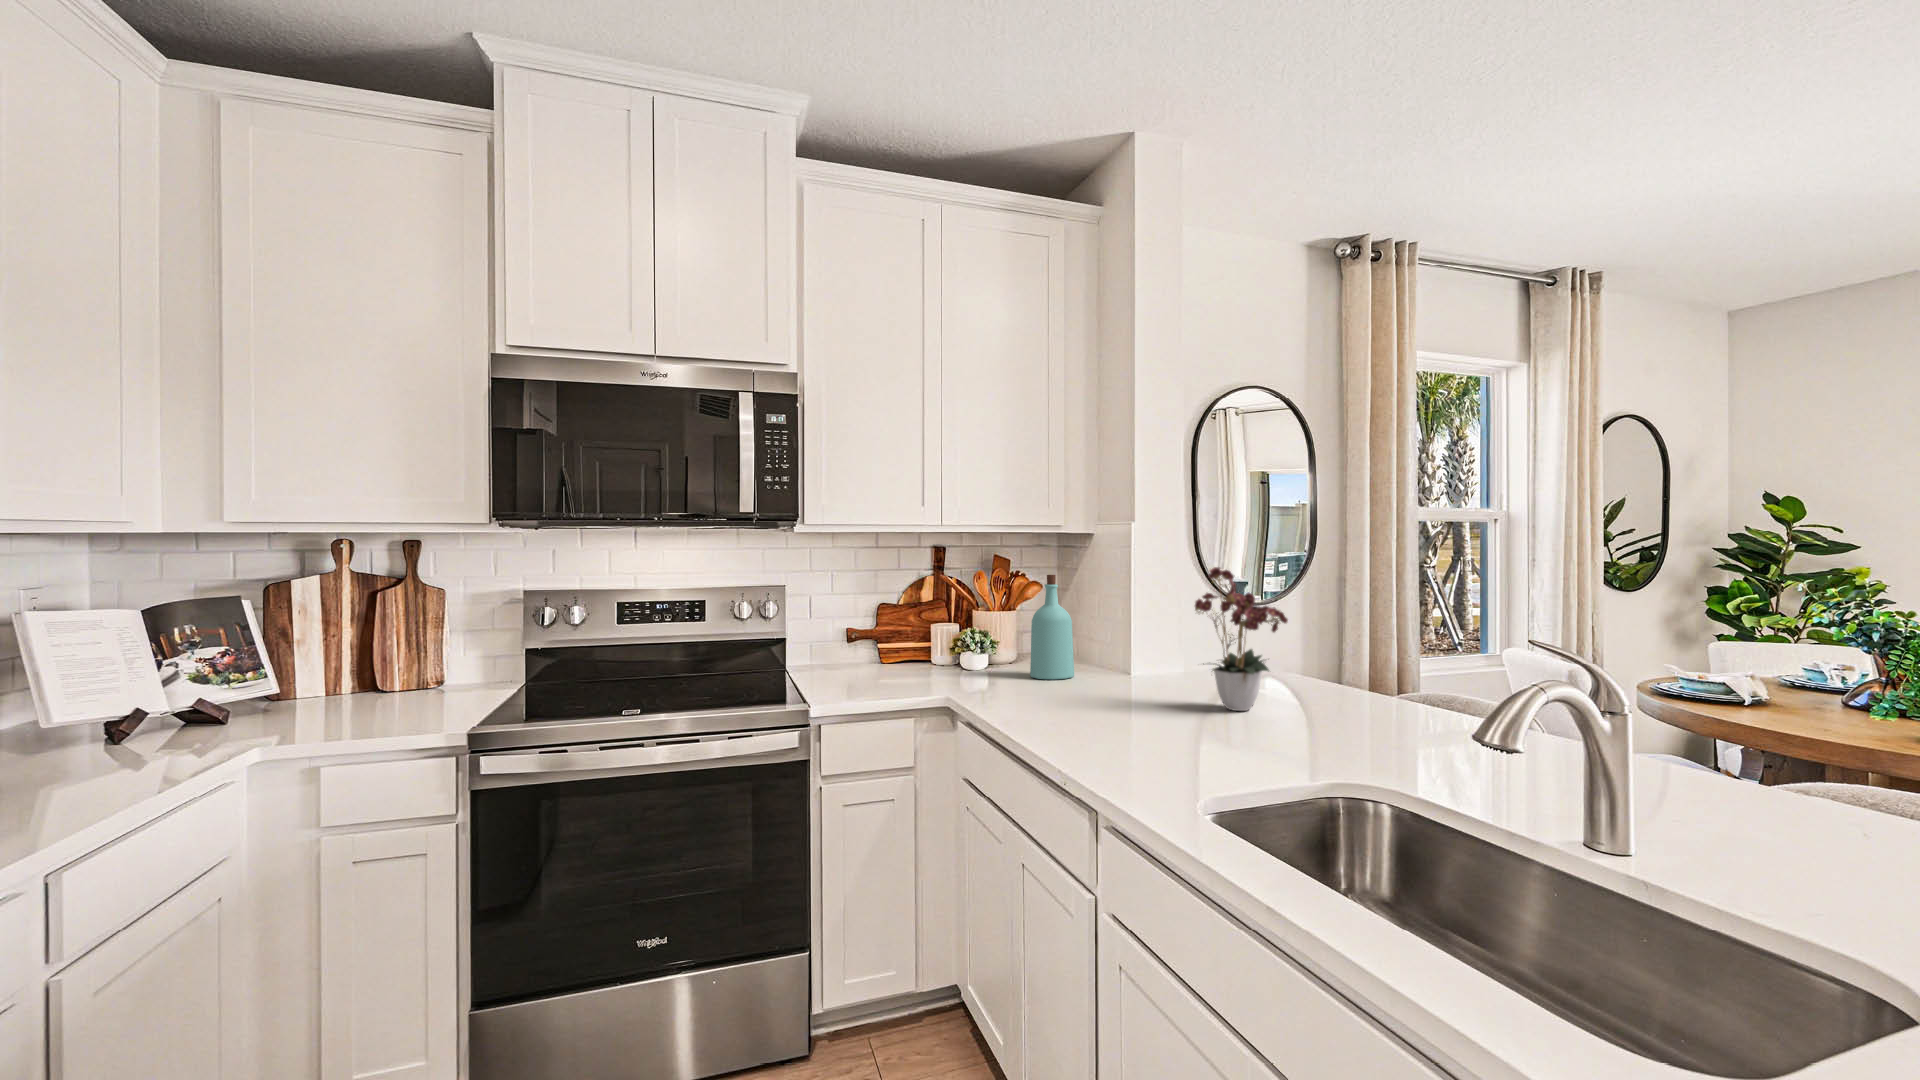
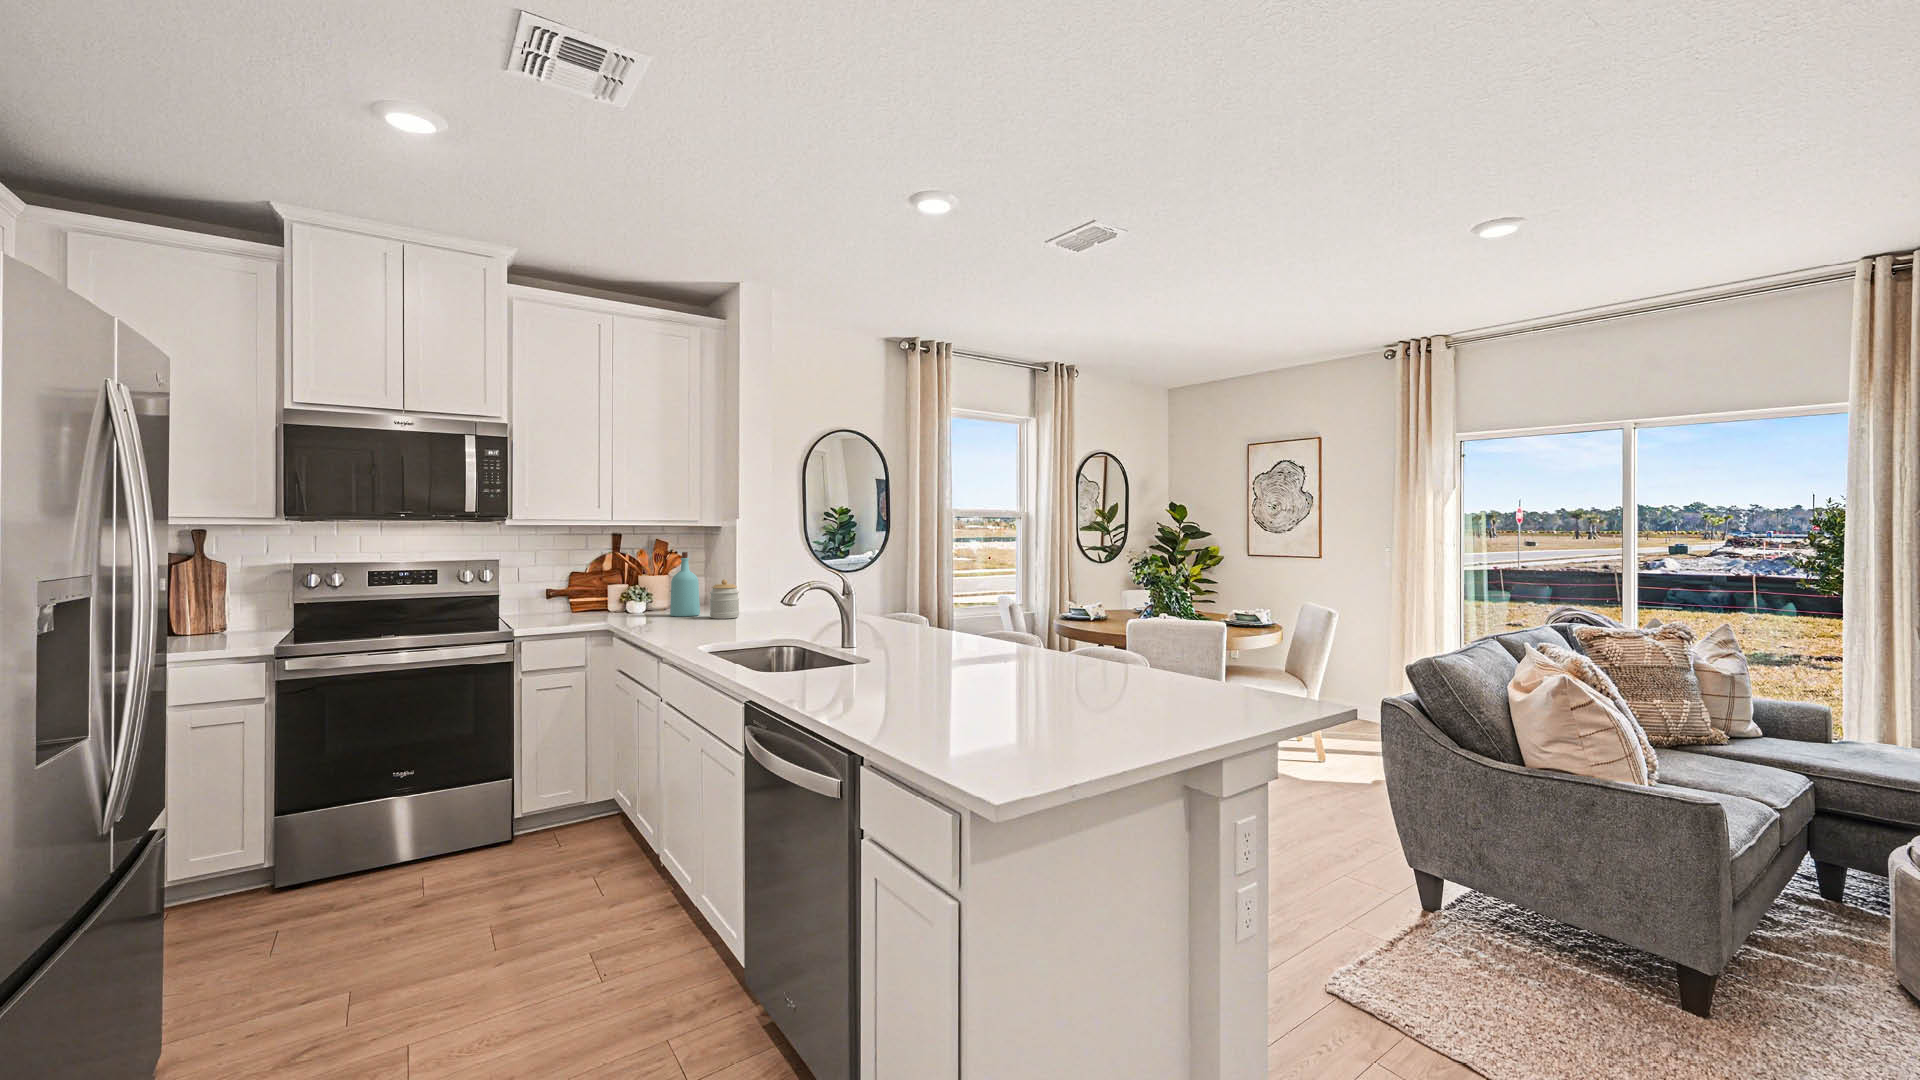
flower arrangement: present [1195,567,1288,711] -> none [752,543,803,624]
jar: none [1098,622,1147,689] -> present [710,579,739,619]

